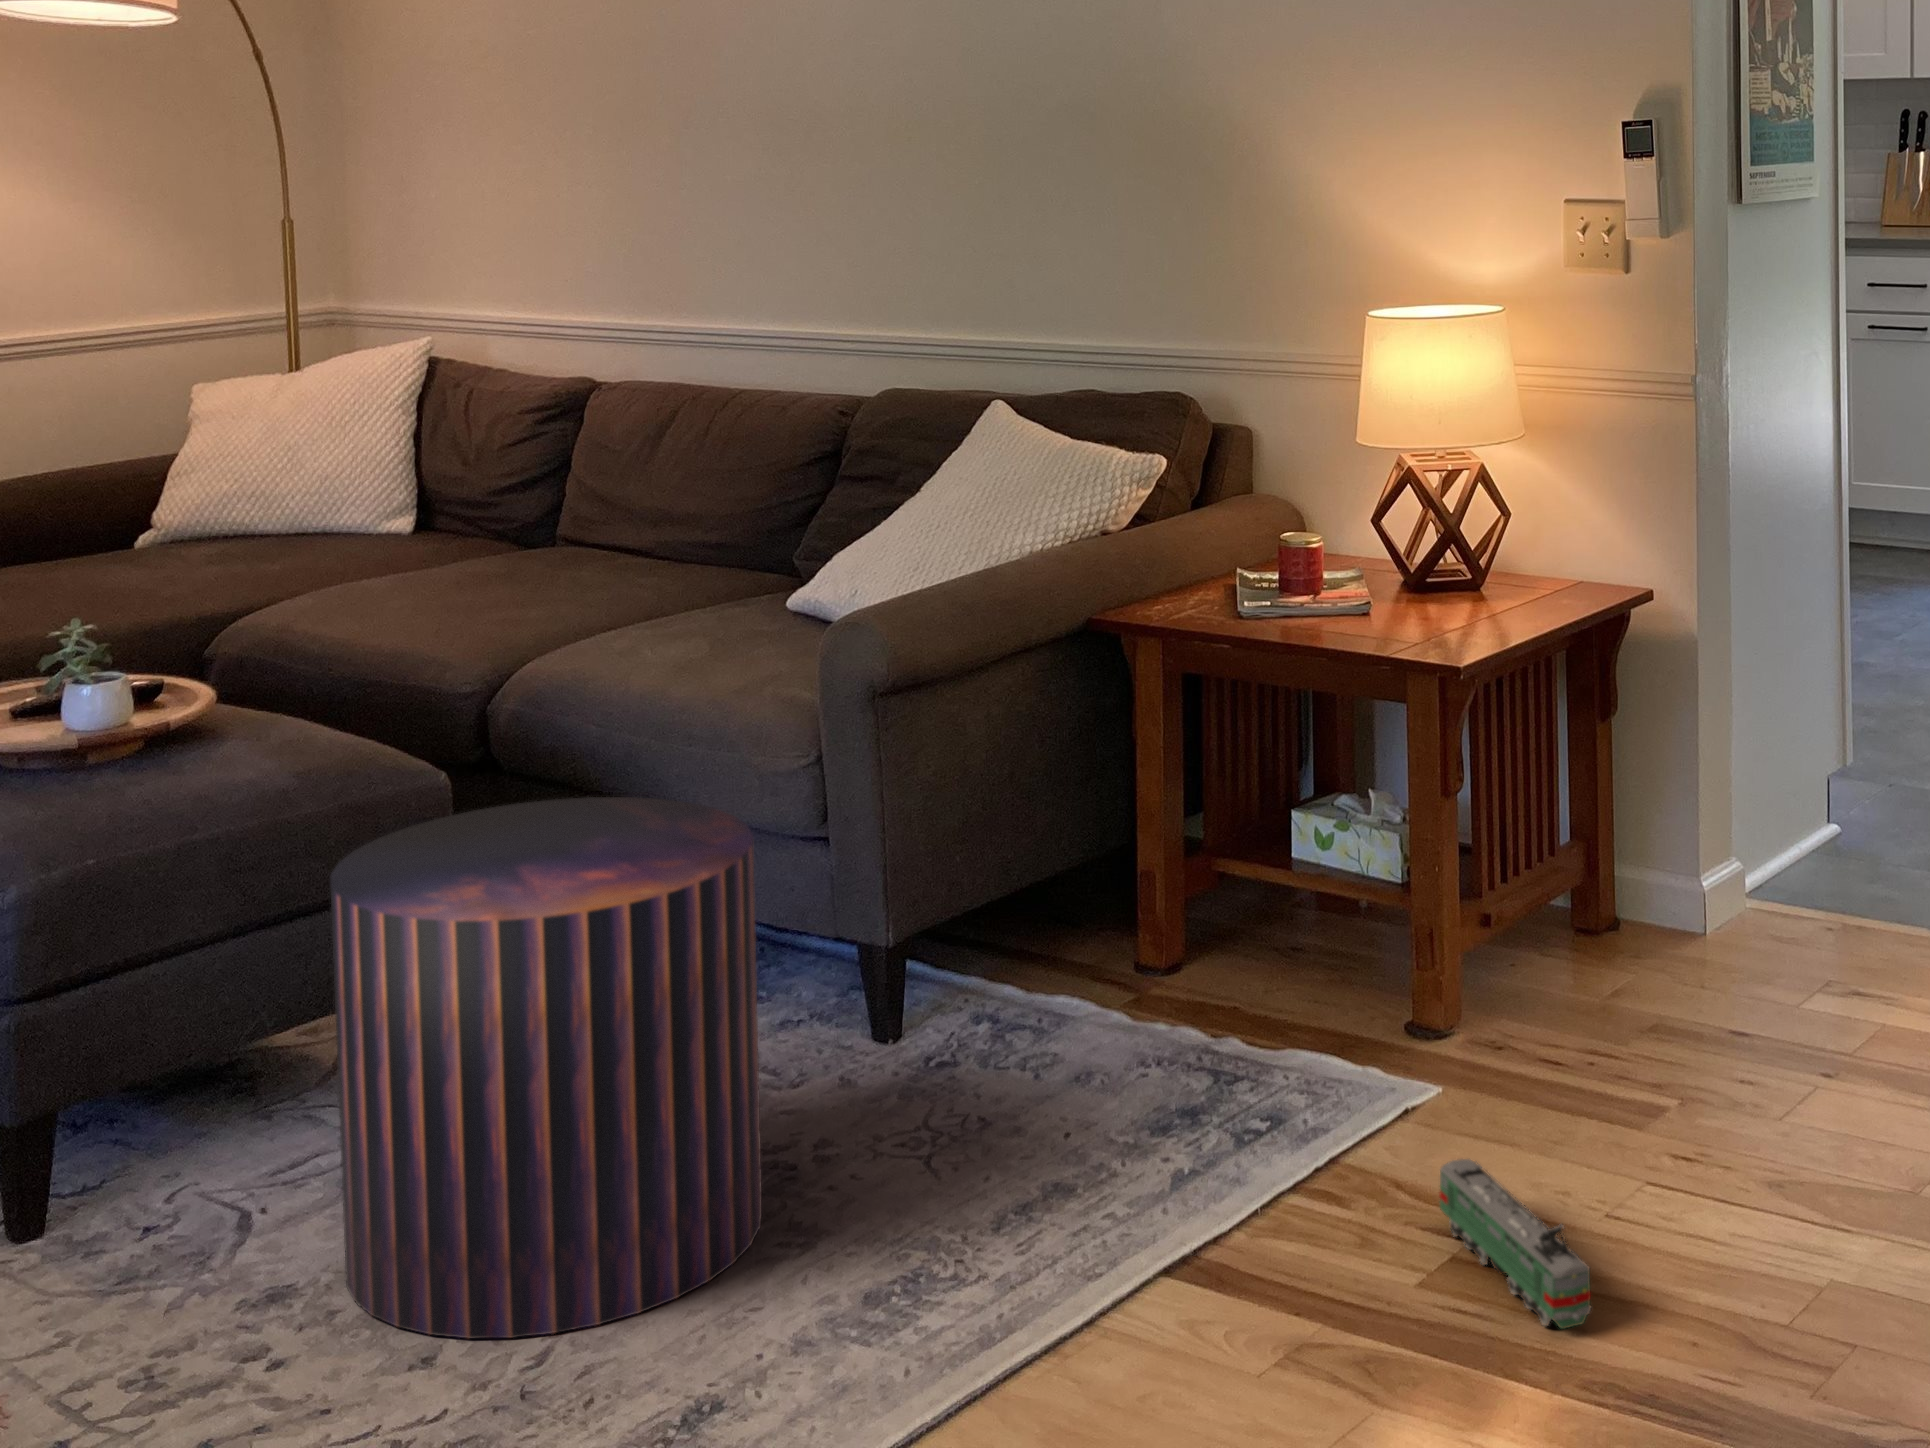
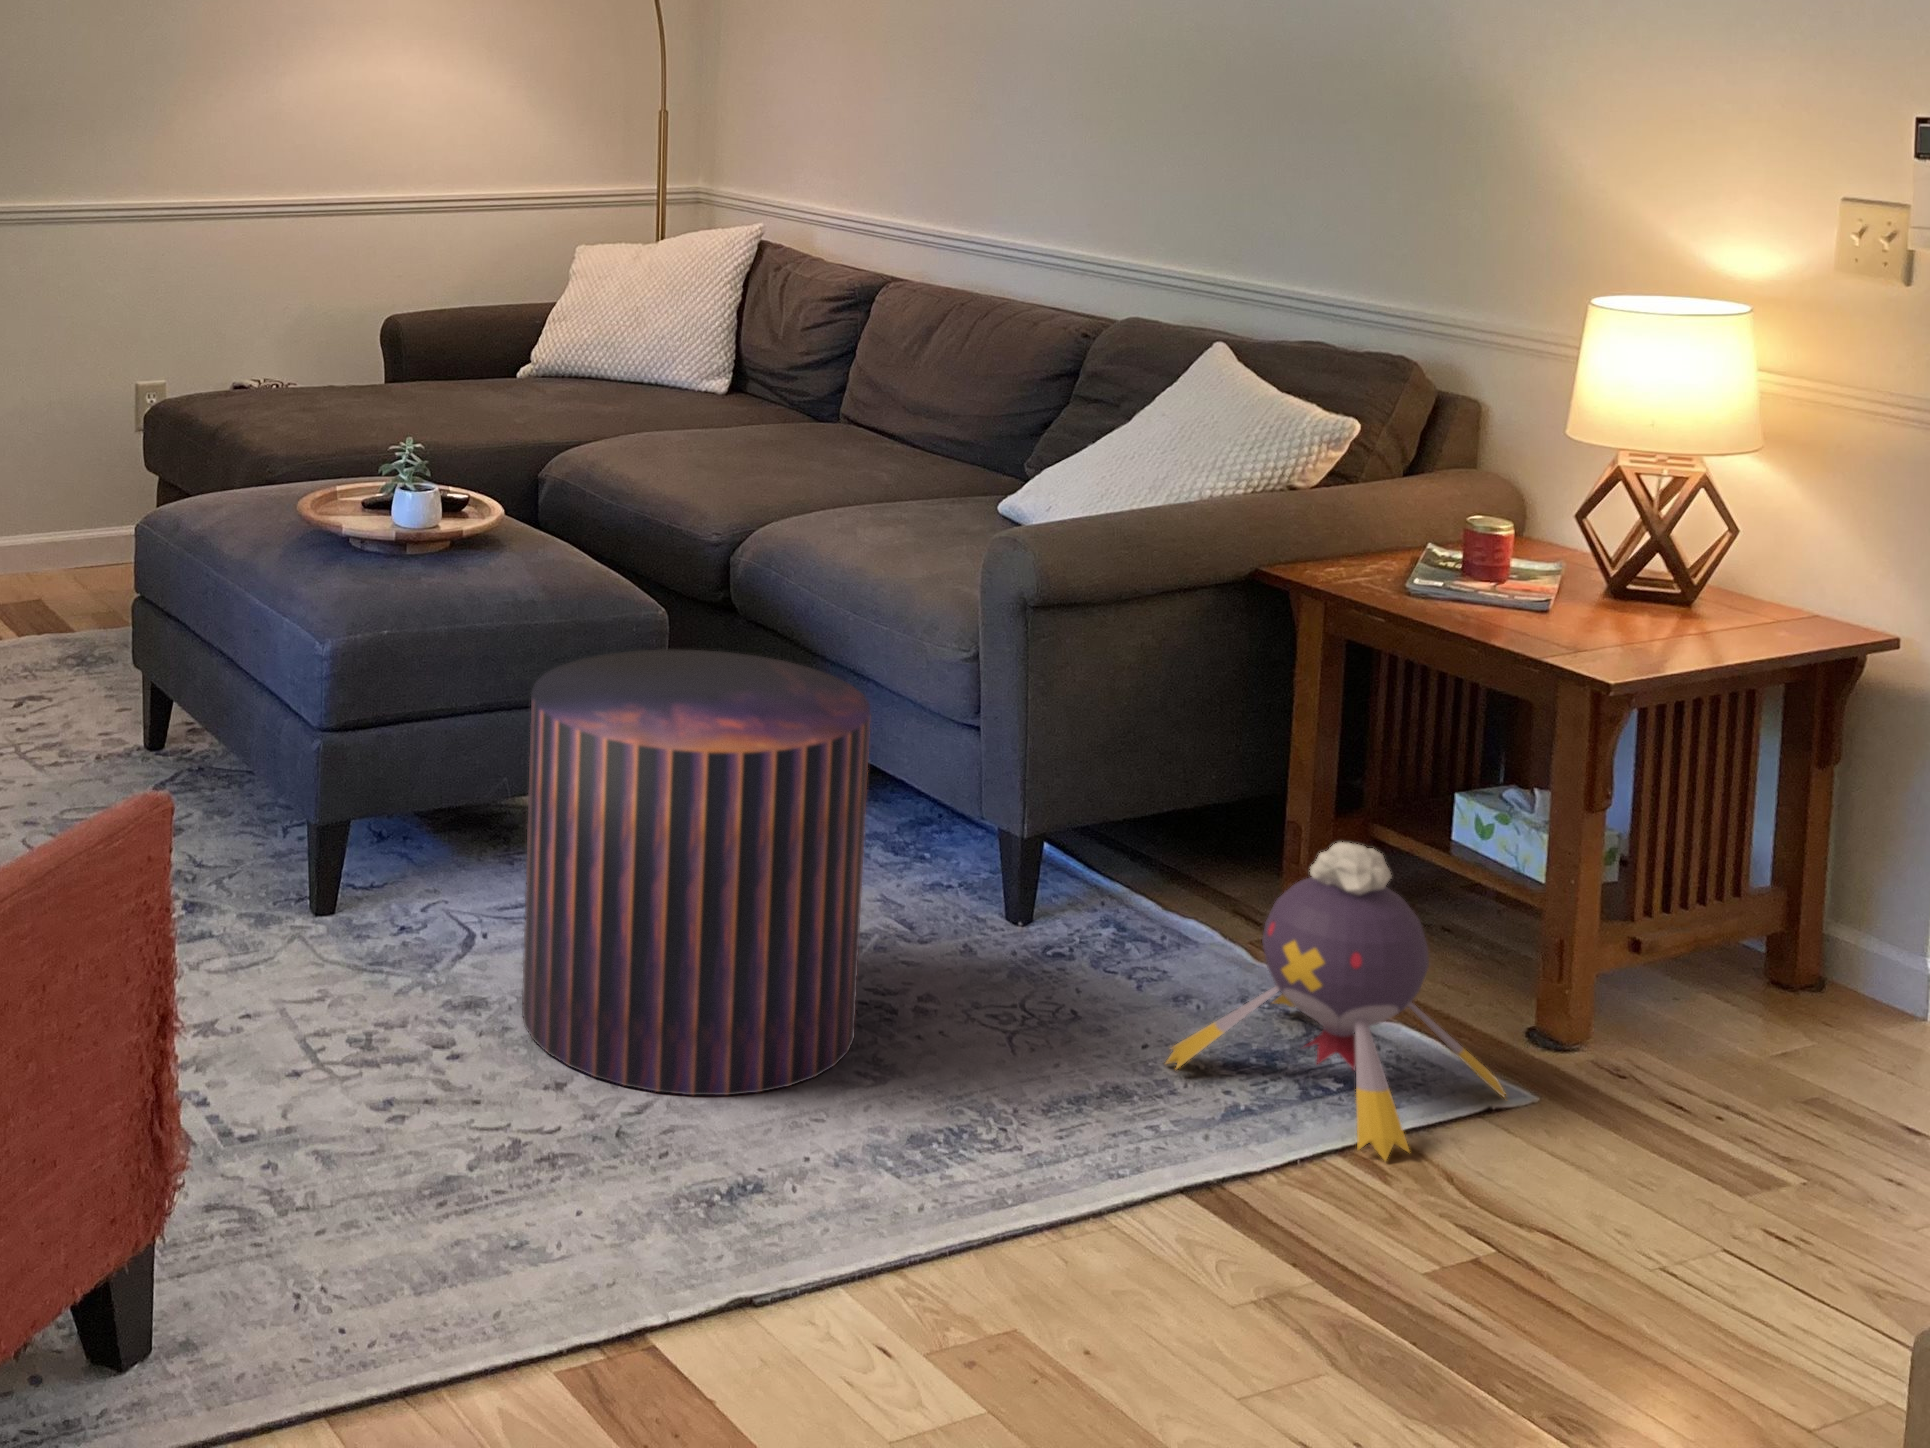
plush toy: none [1094,873,1417,1185] -> present [1166,842,1506,1161]
toy train: present [1439,1159,1591,1329] -> none [1477,1170,1598,1365]

